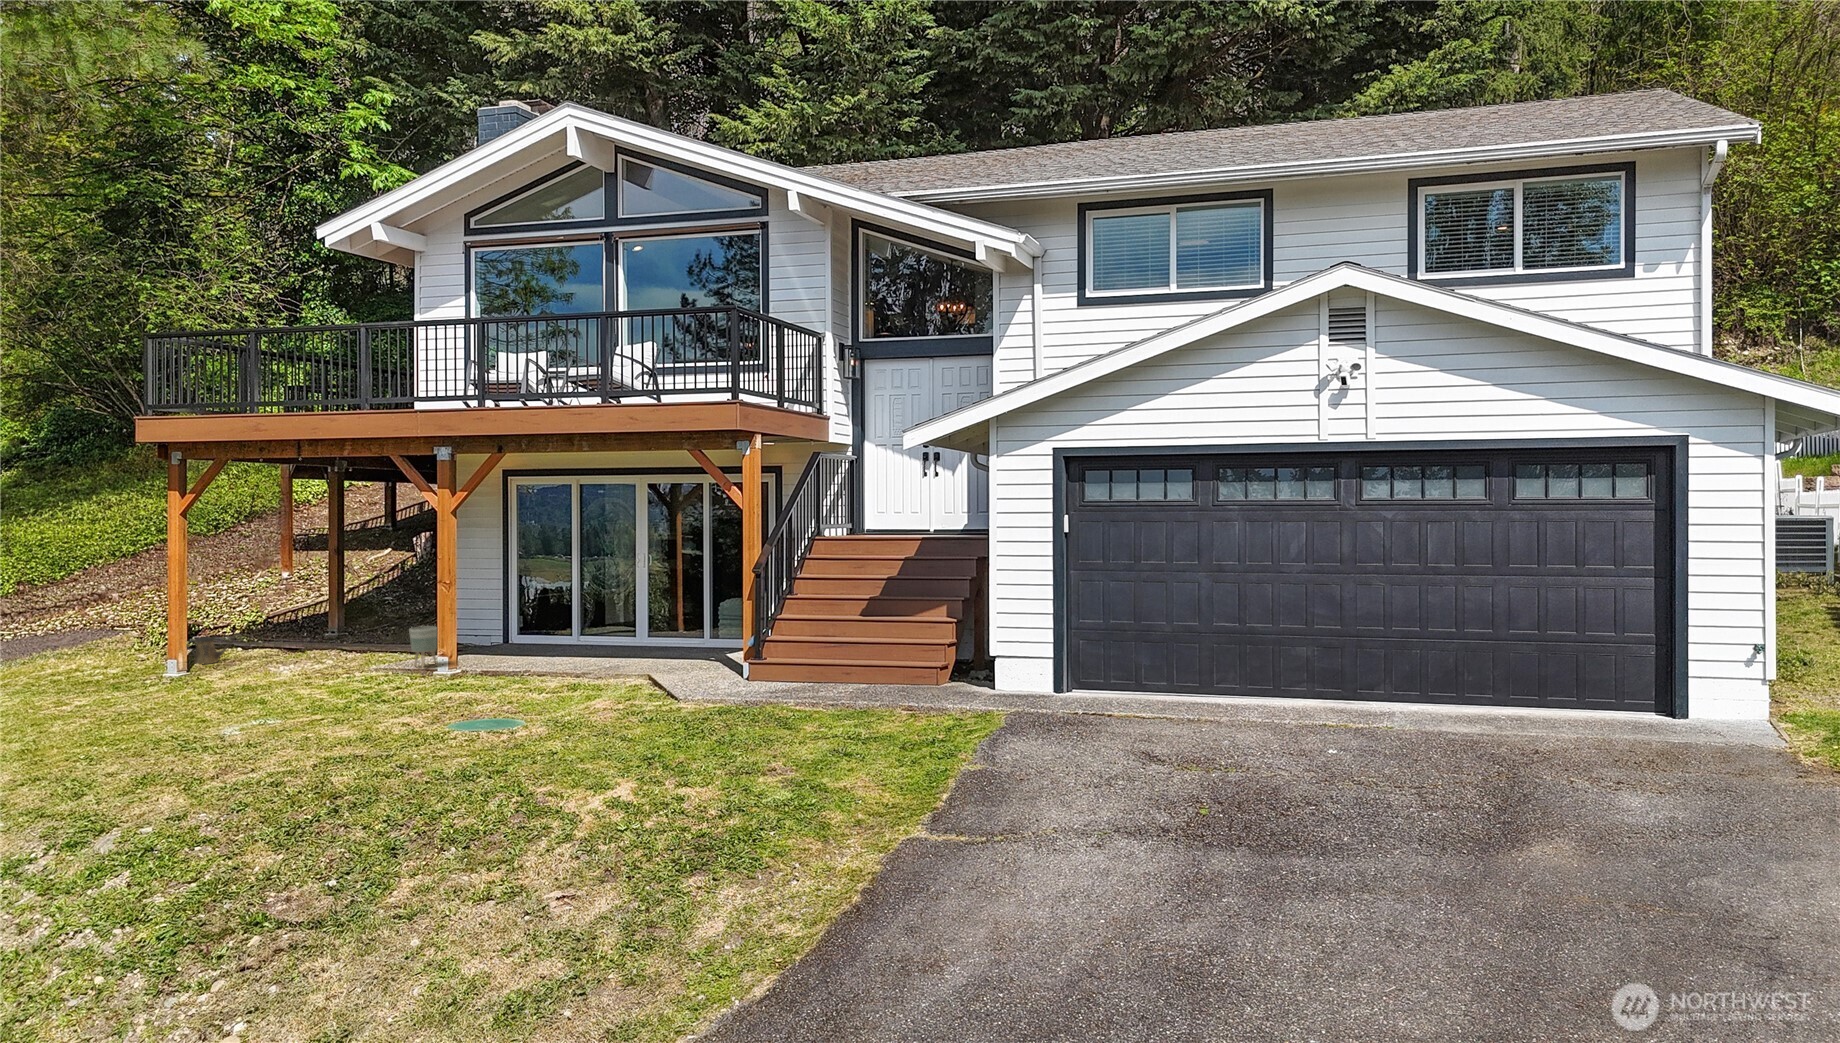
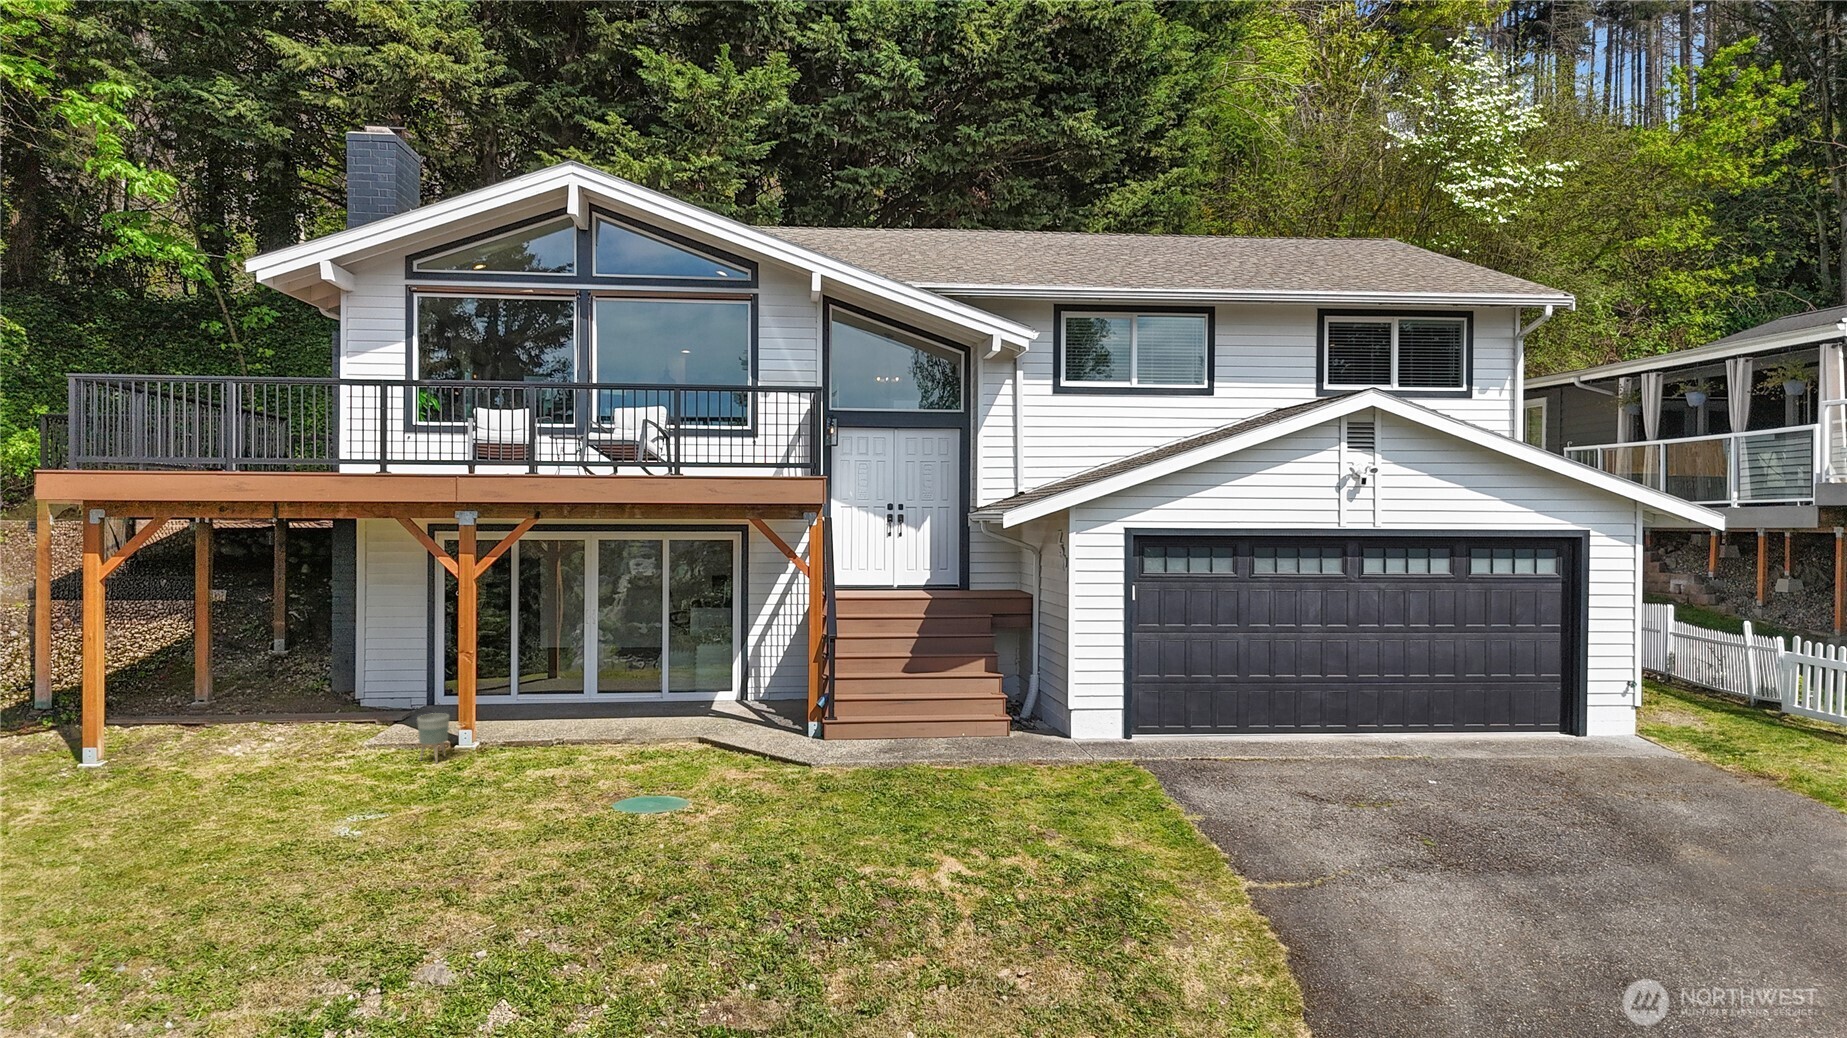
watering can: present [187,635,235,664] -> none [87,733,160,777]

